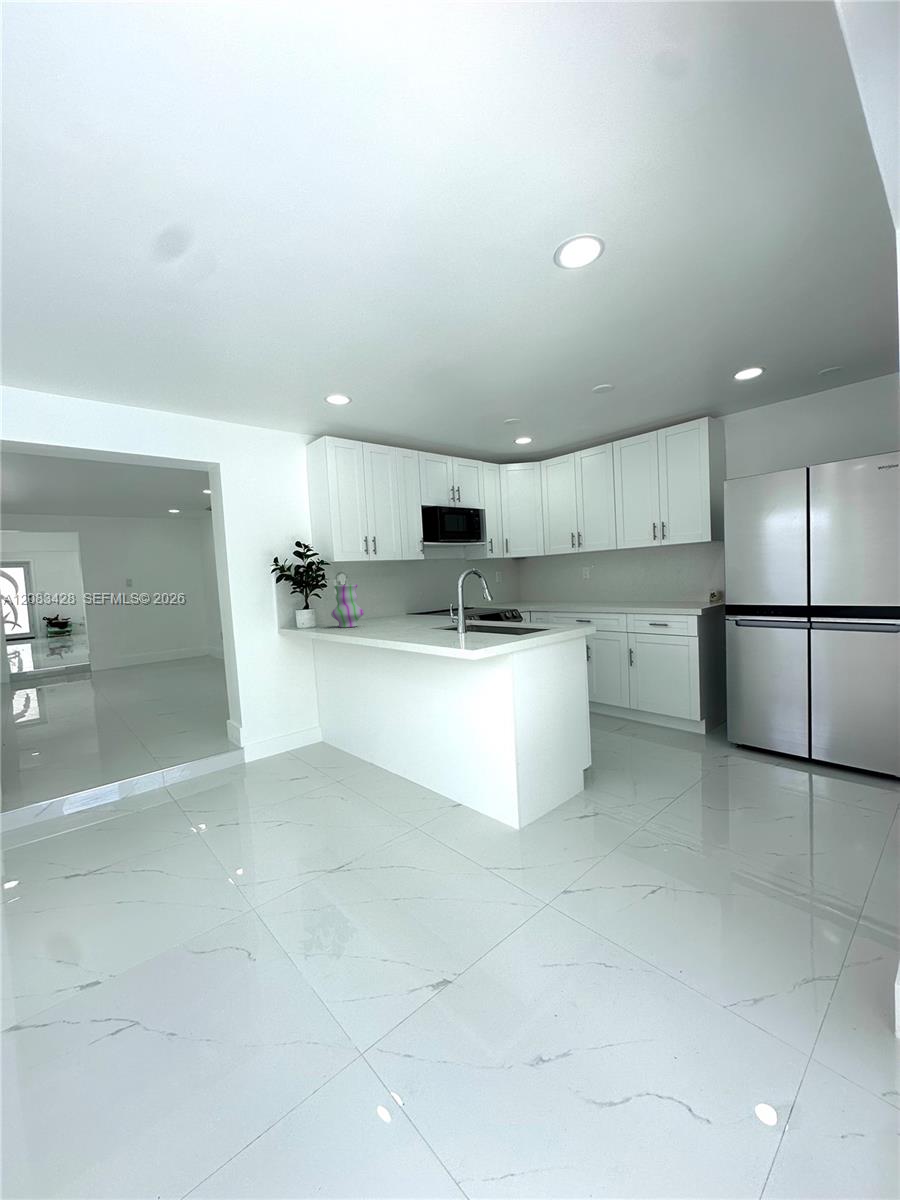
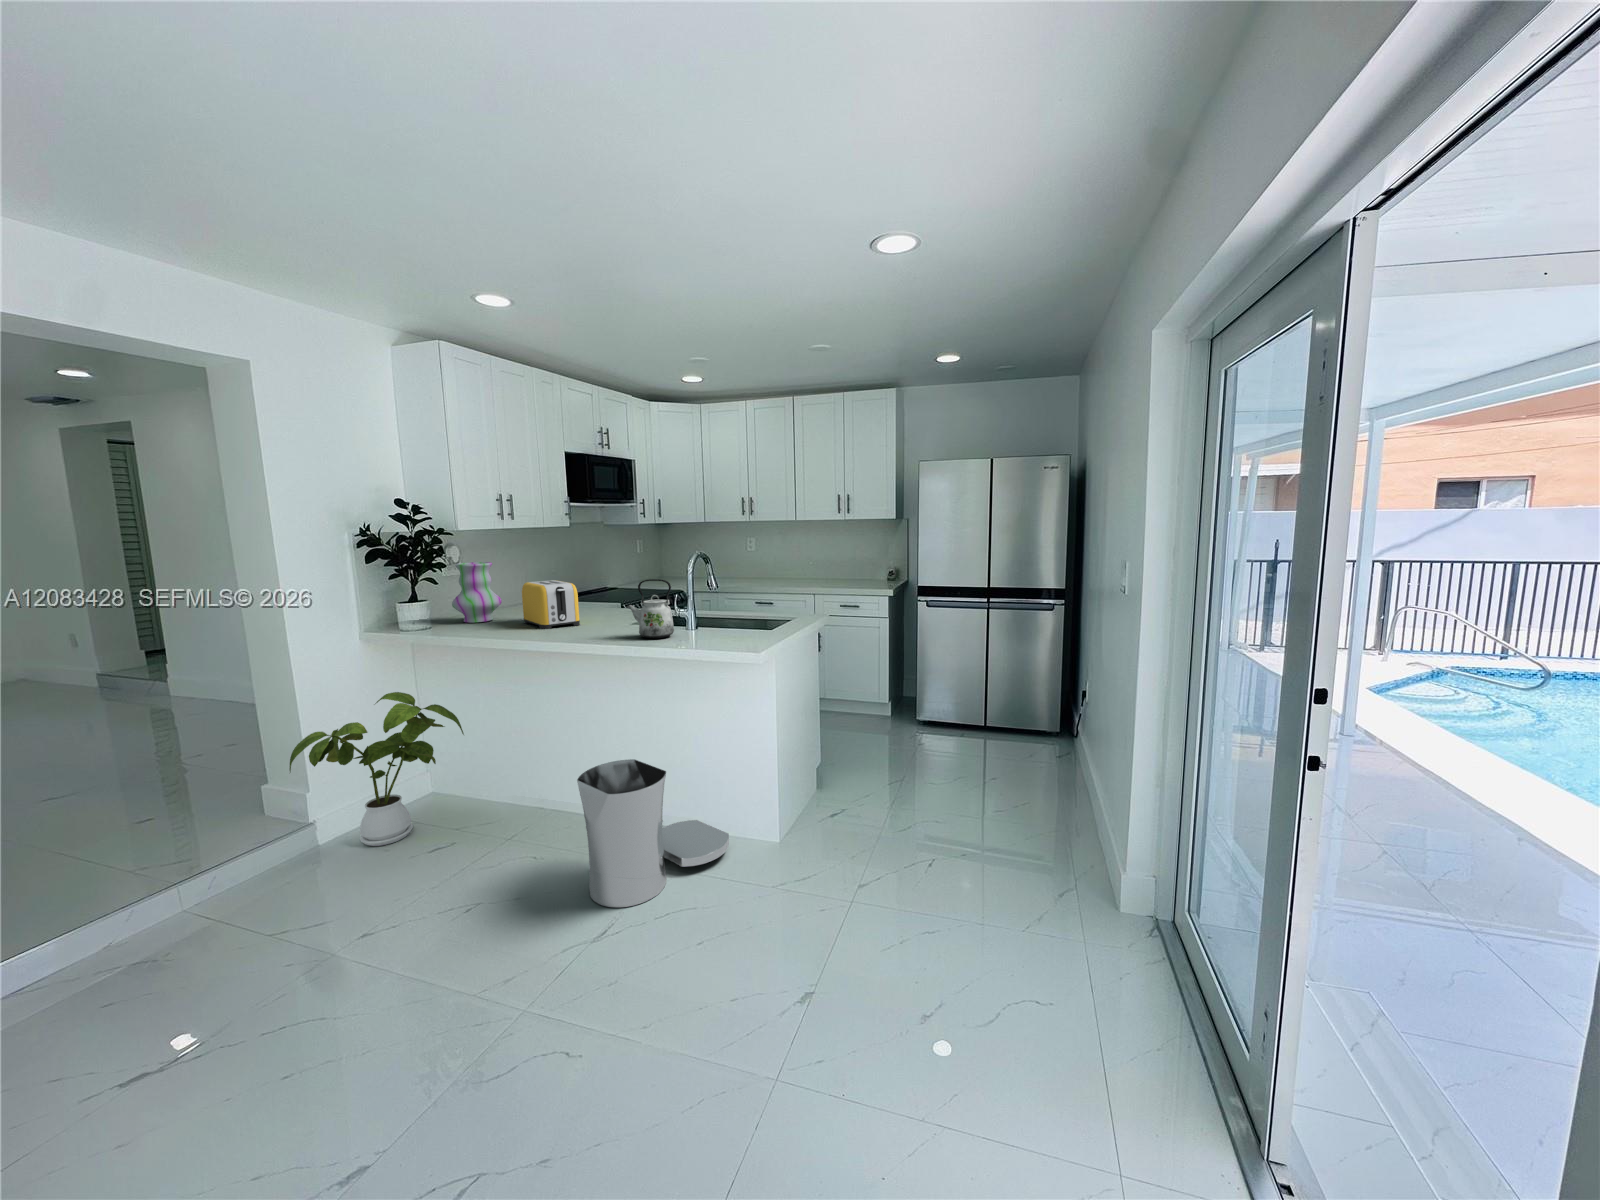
kettle: none [422,588,456,635] -> present [627,579,674,639]
toaster: none [372,596,406,631] -> present [522,580,580,629]
house plant: none [224,671,322,778] -> present [289,692,464,846]
trash can: none [367,729,494,845] -> present [577,759,729,907]

